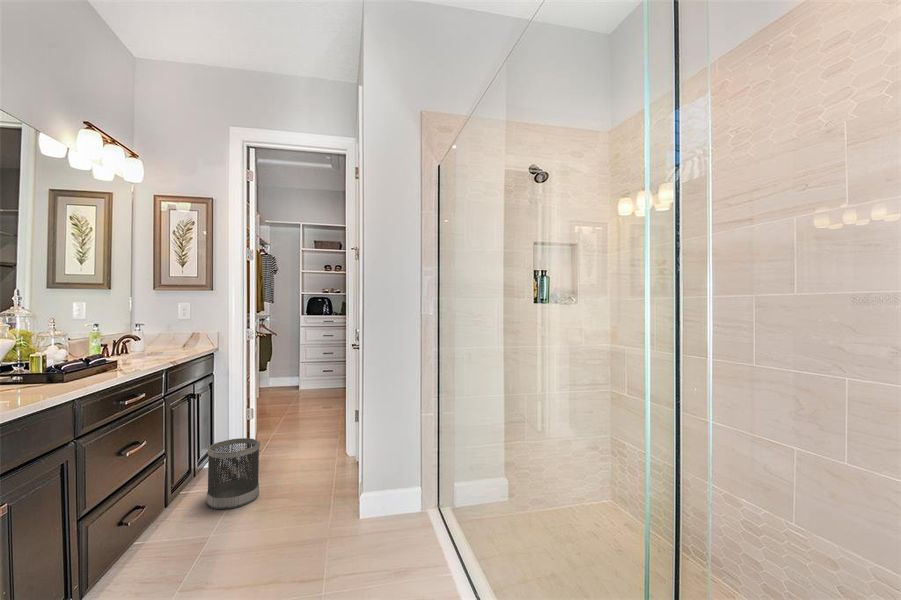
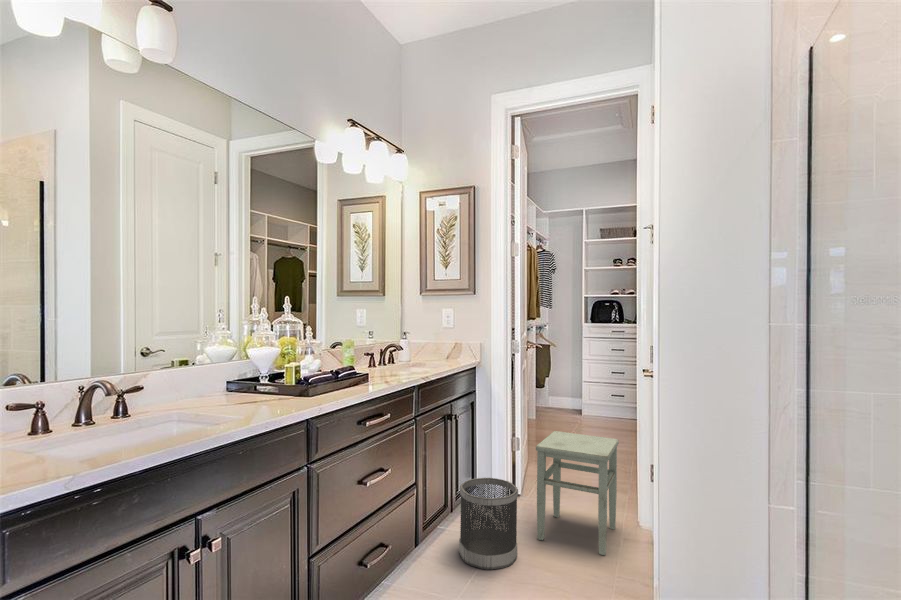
stool: none [273,395,334,479] -> present [536,431,619,555]

